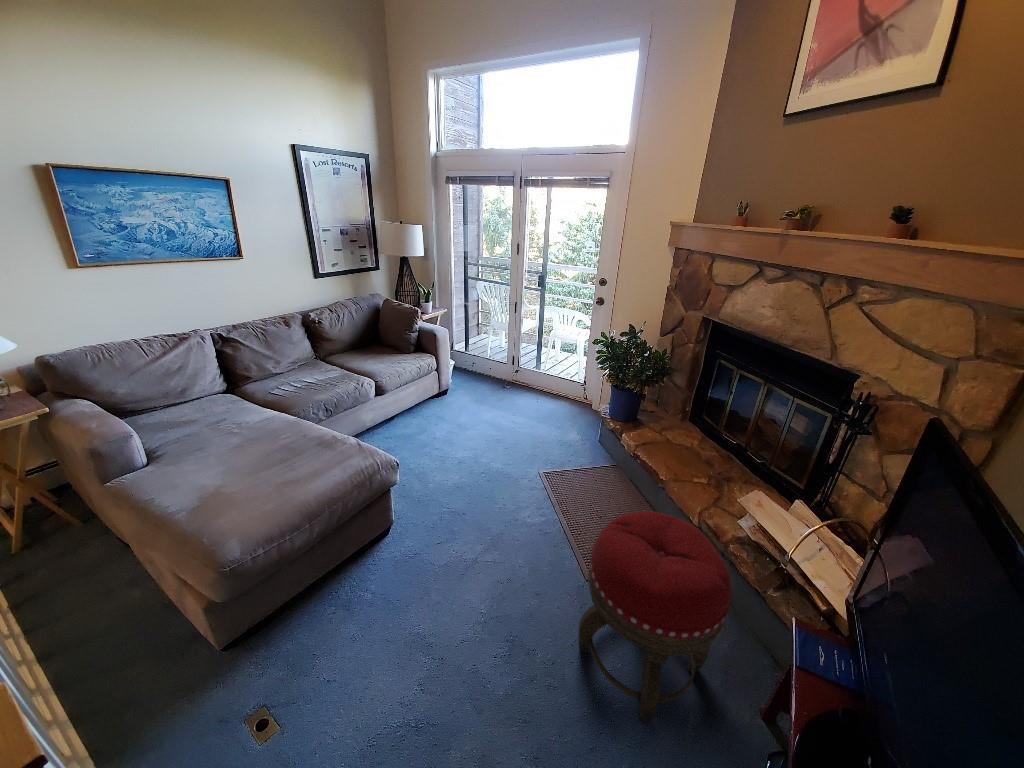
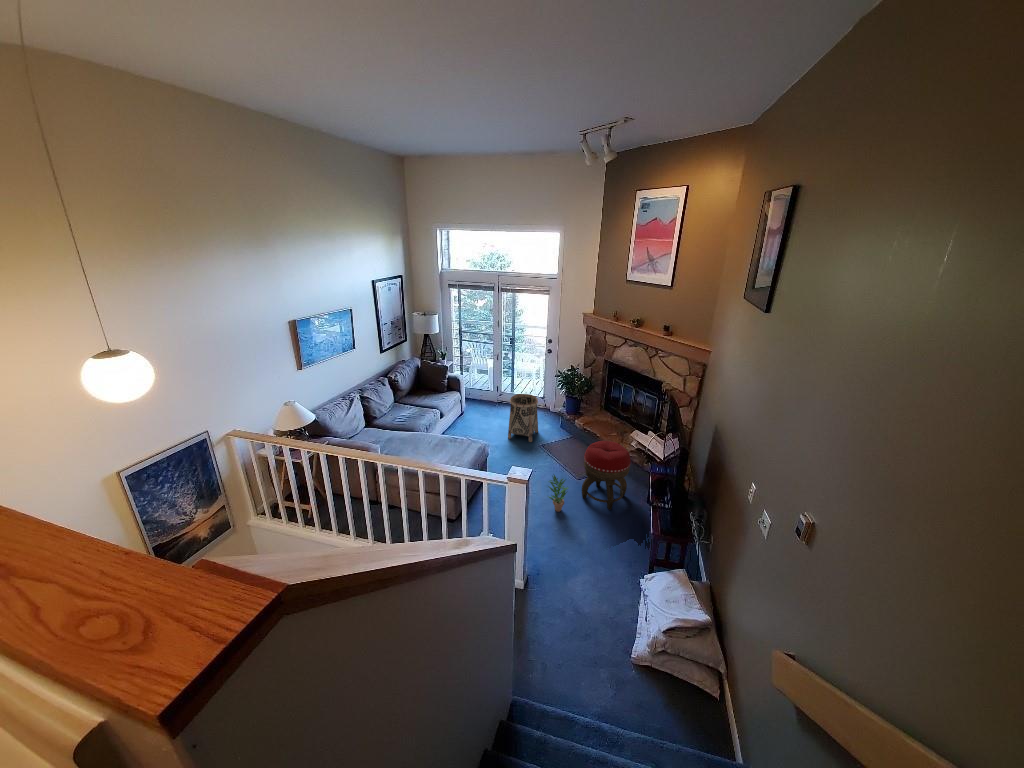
basket: none [490,369,552,462] -> present [508,394,538,442]
potted plant: none [461,586,529,687] -> present [548,475,568,512]

